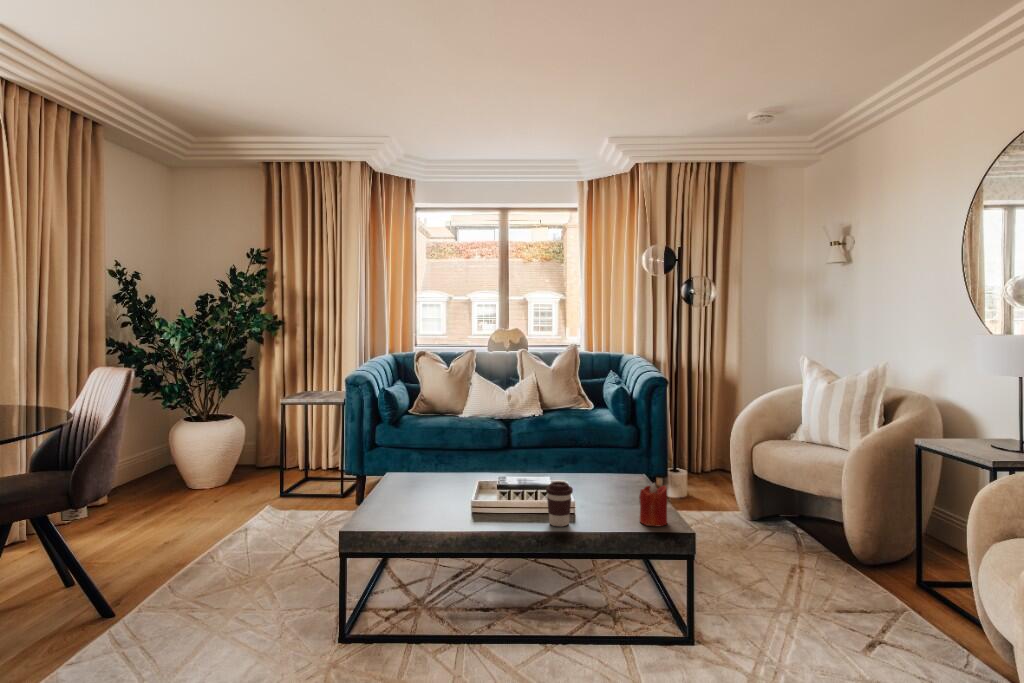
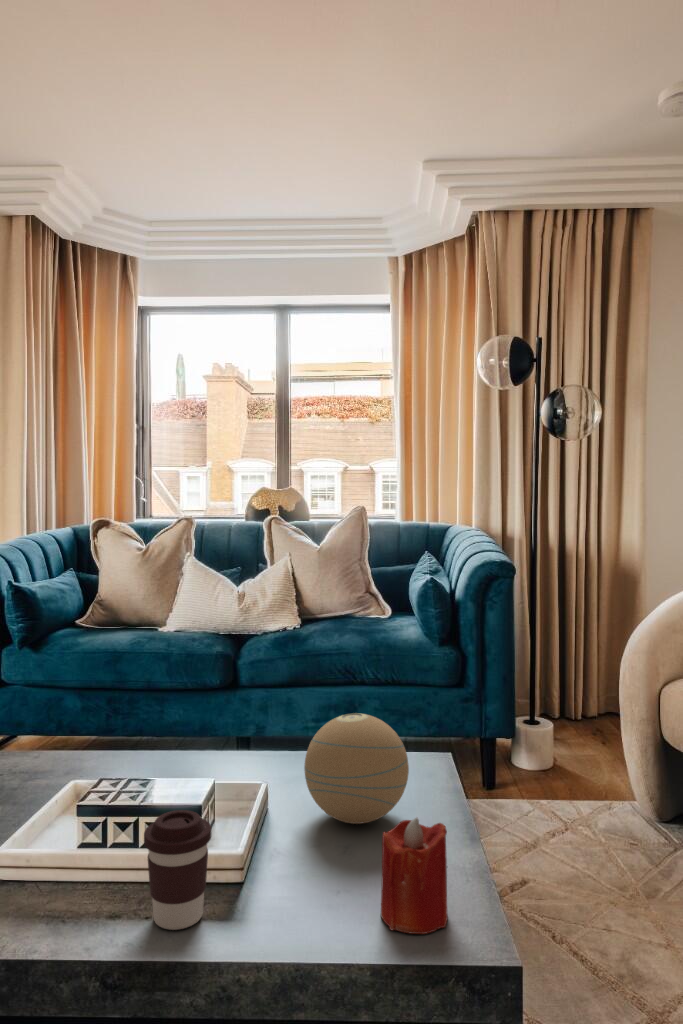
decorative orb: none [591,448,639,496] -> present [304,713,409,824]

